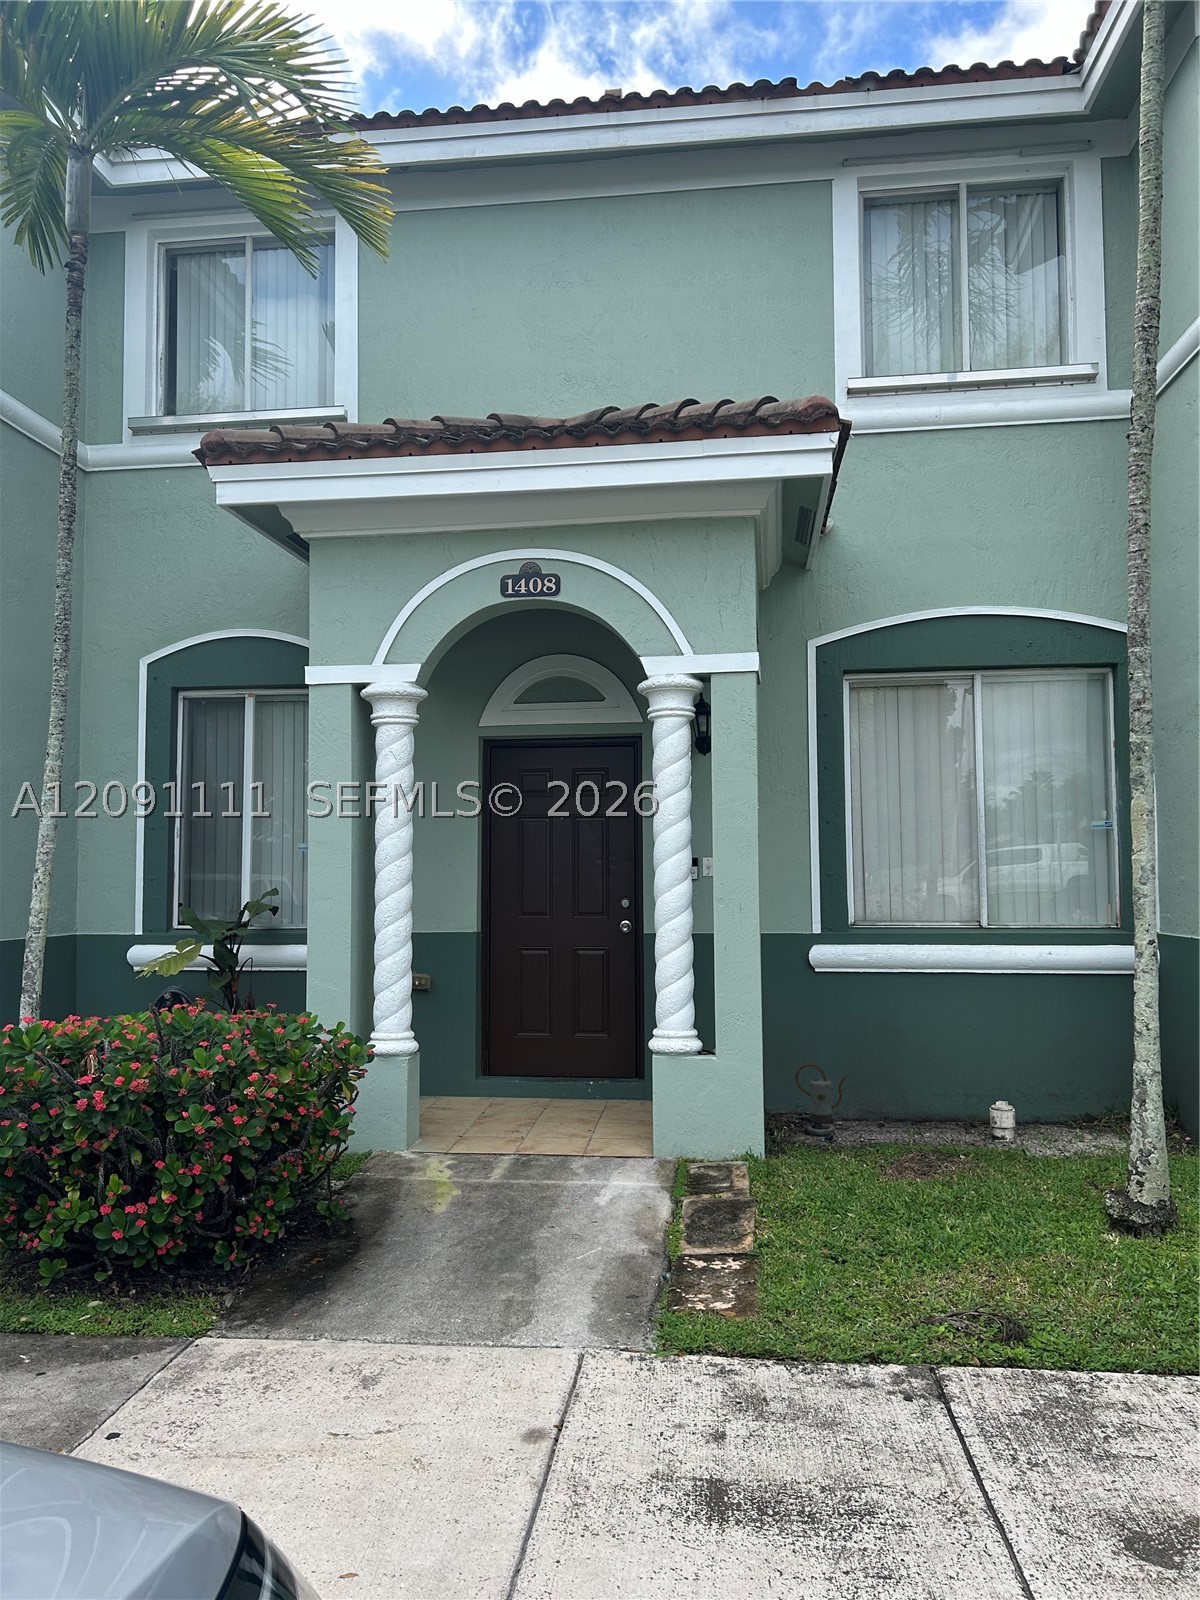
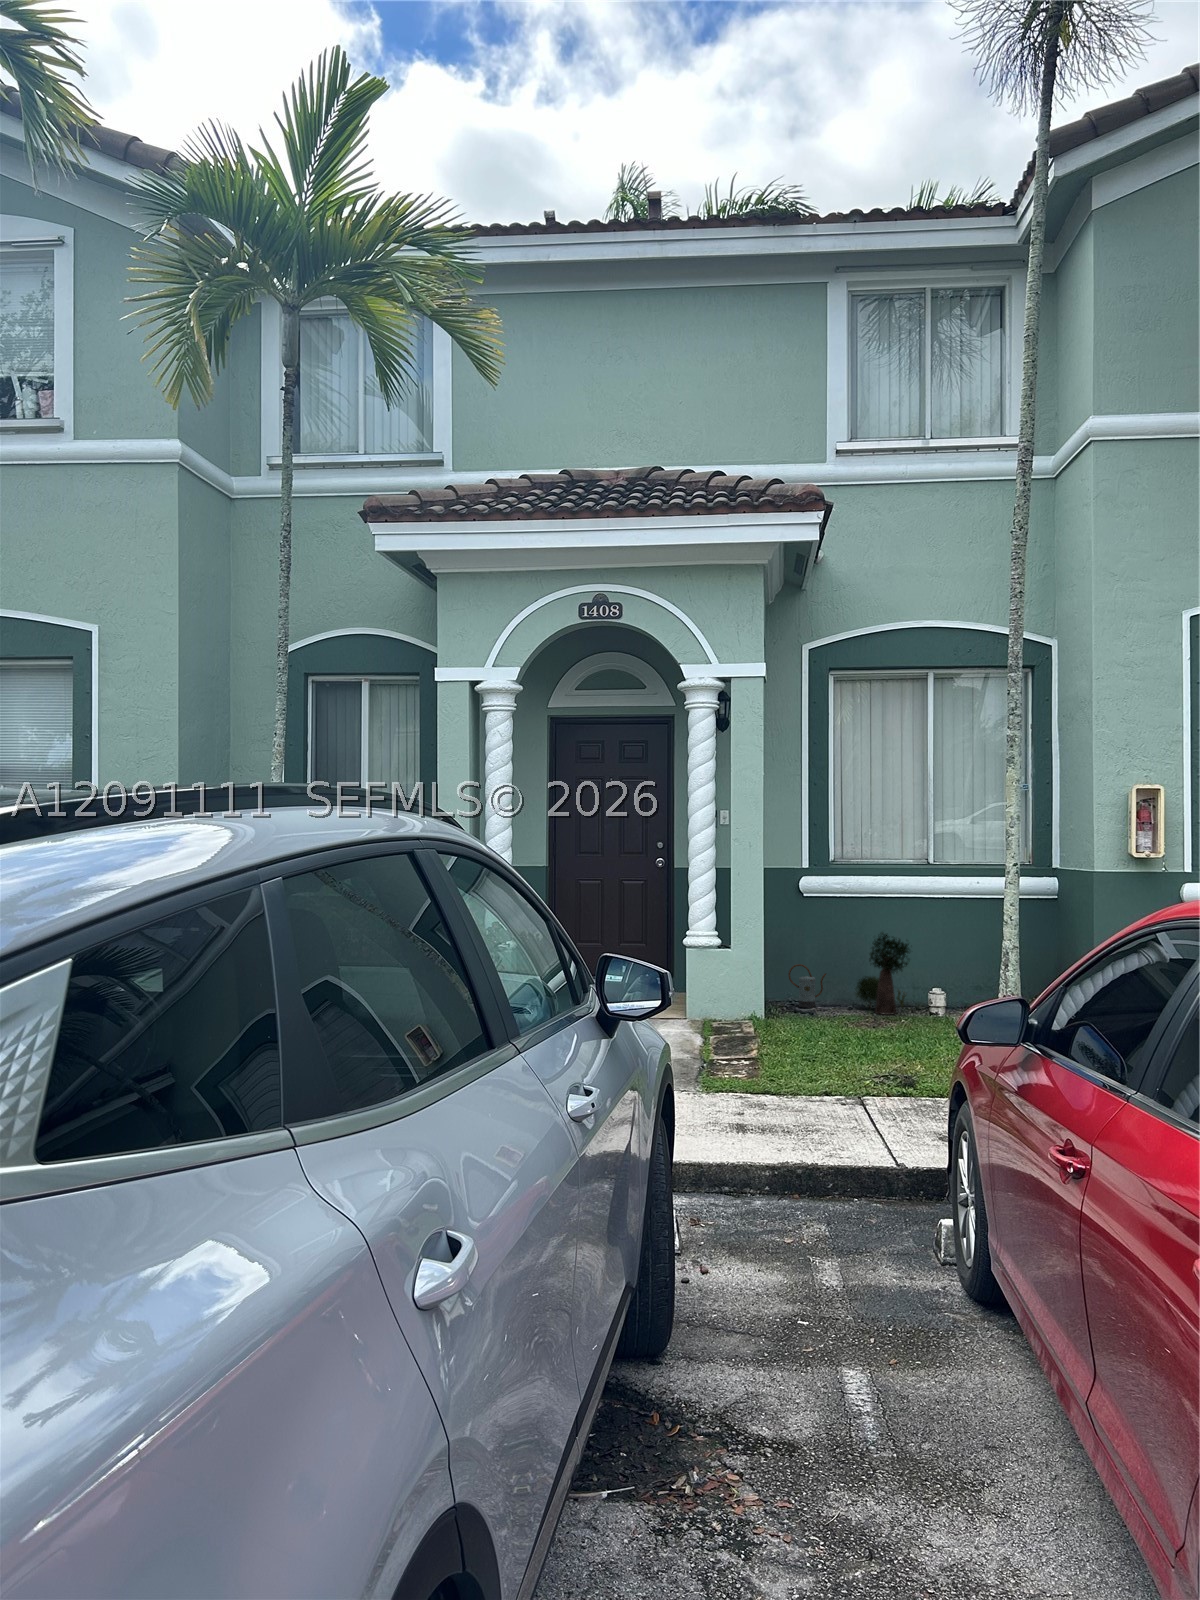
potted plant: none [884,1022,965,1138] -> present [856,933,909,1015]

